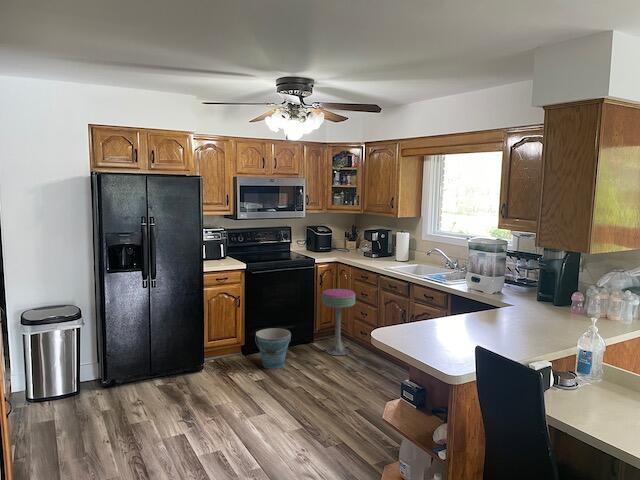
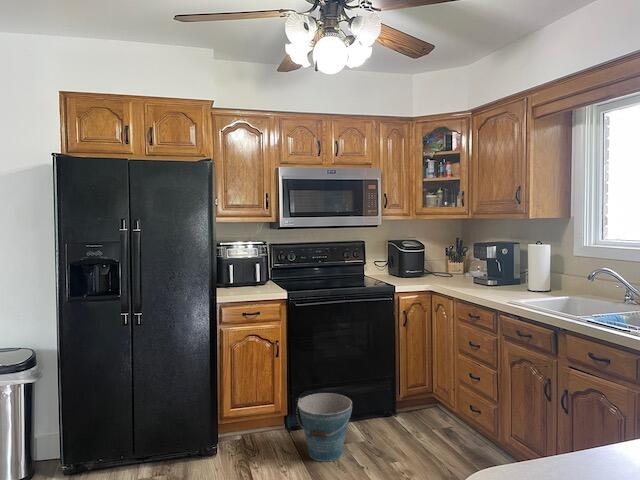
bar stool: present [322,289,355,355] -> none [405,333,460,443]

